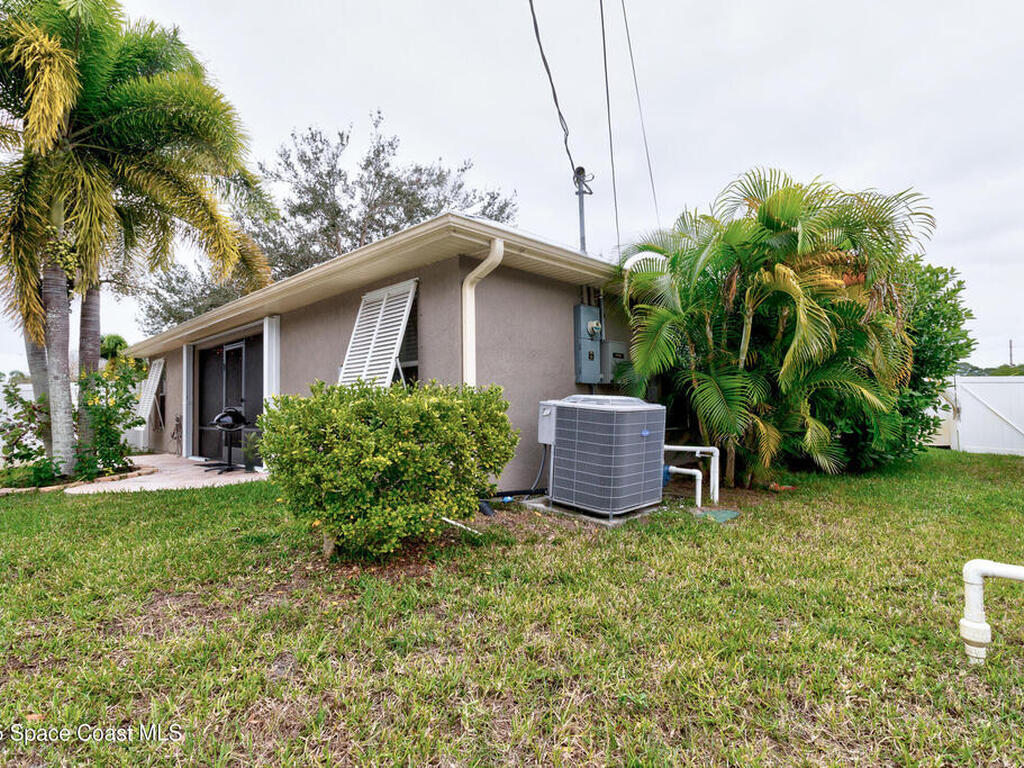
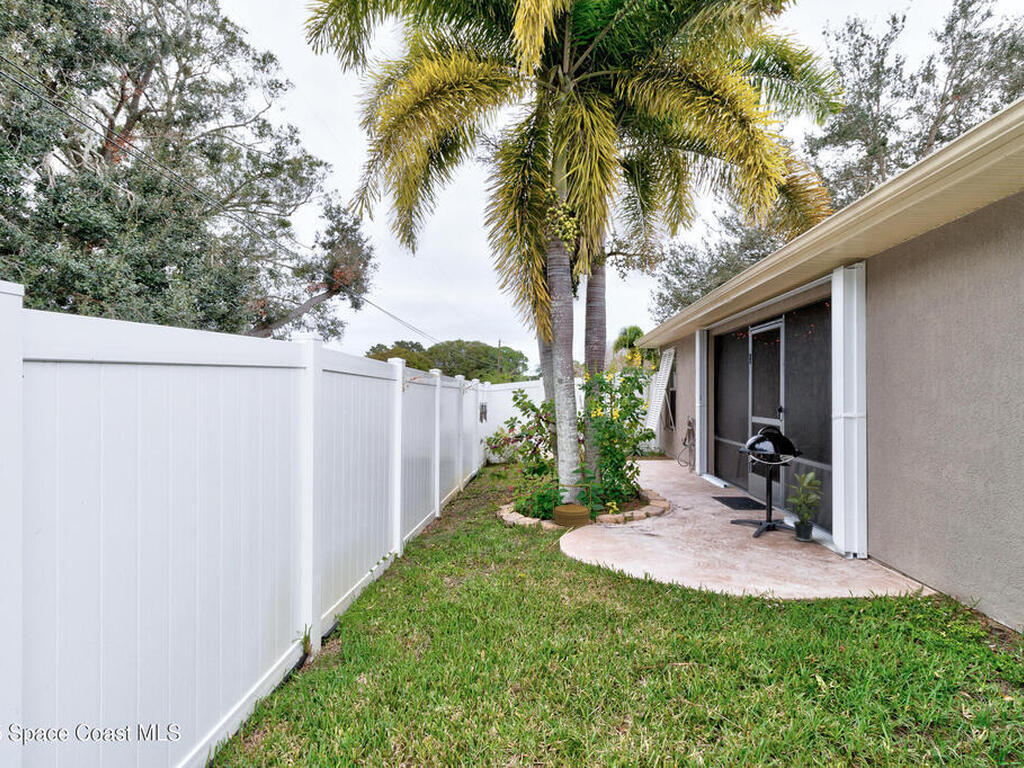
woven basket: none [48,458,88,491] -> present [553,484,591,526]

